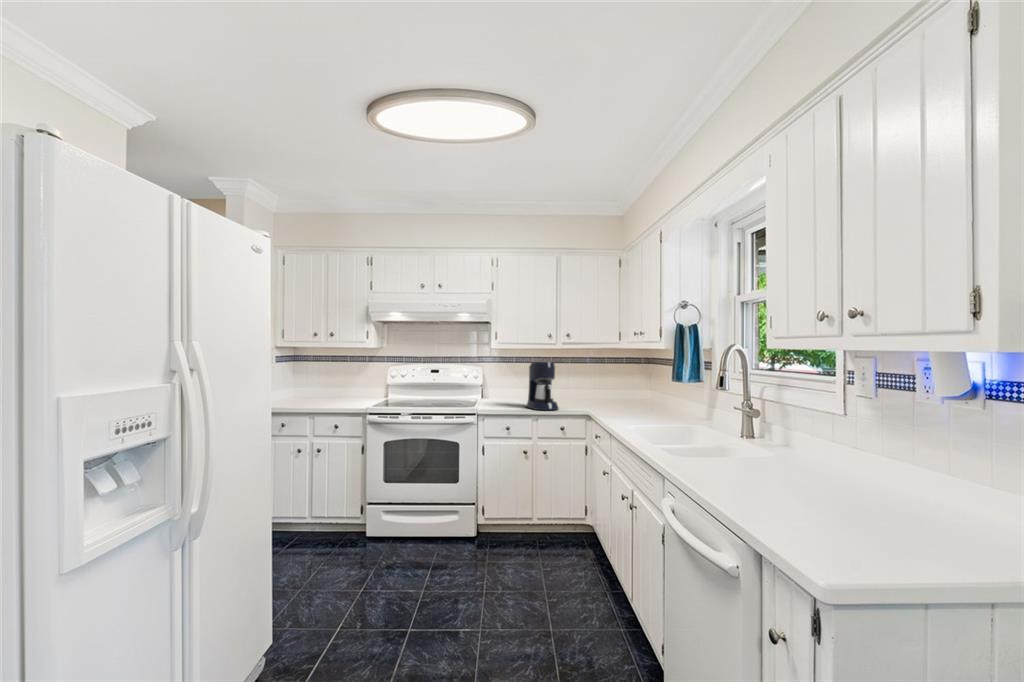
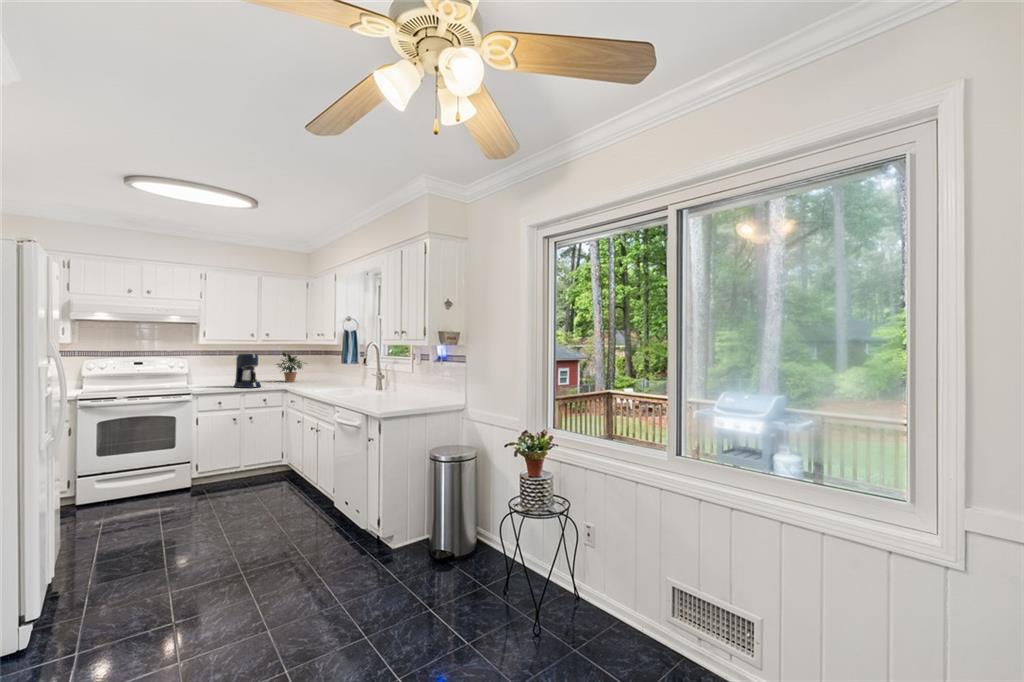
potted plant: none [580,360,625,402] -> present [277,353,306,382]

